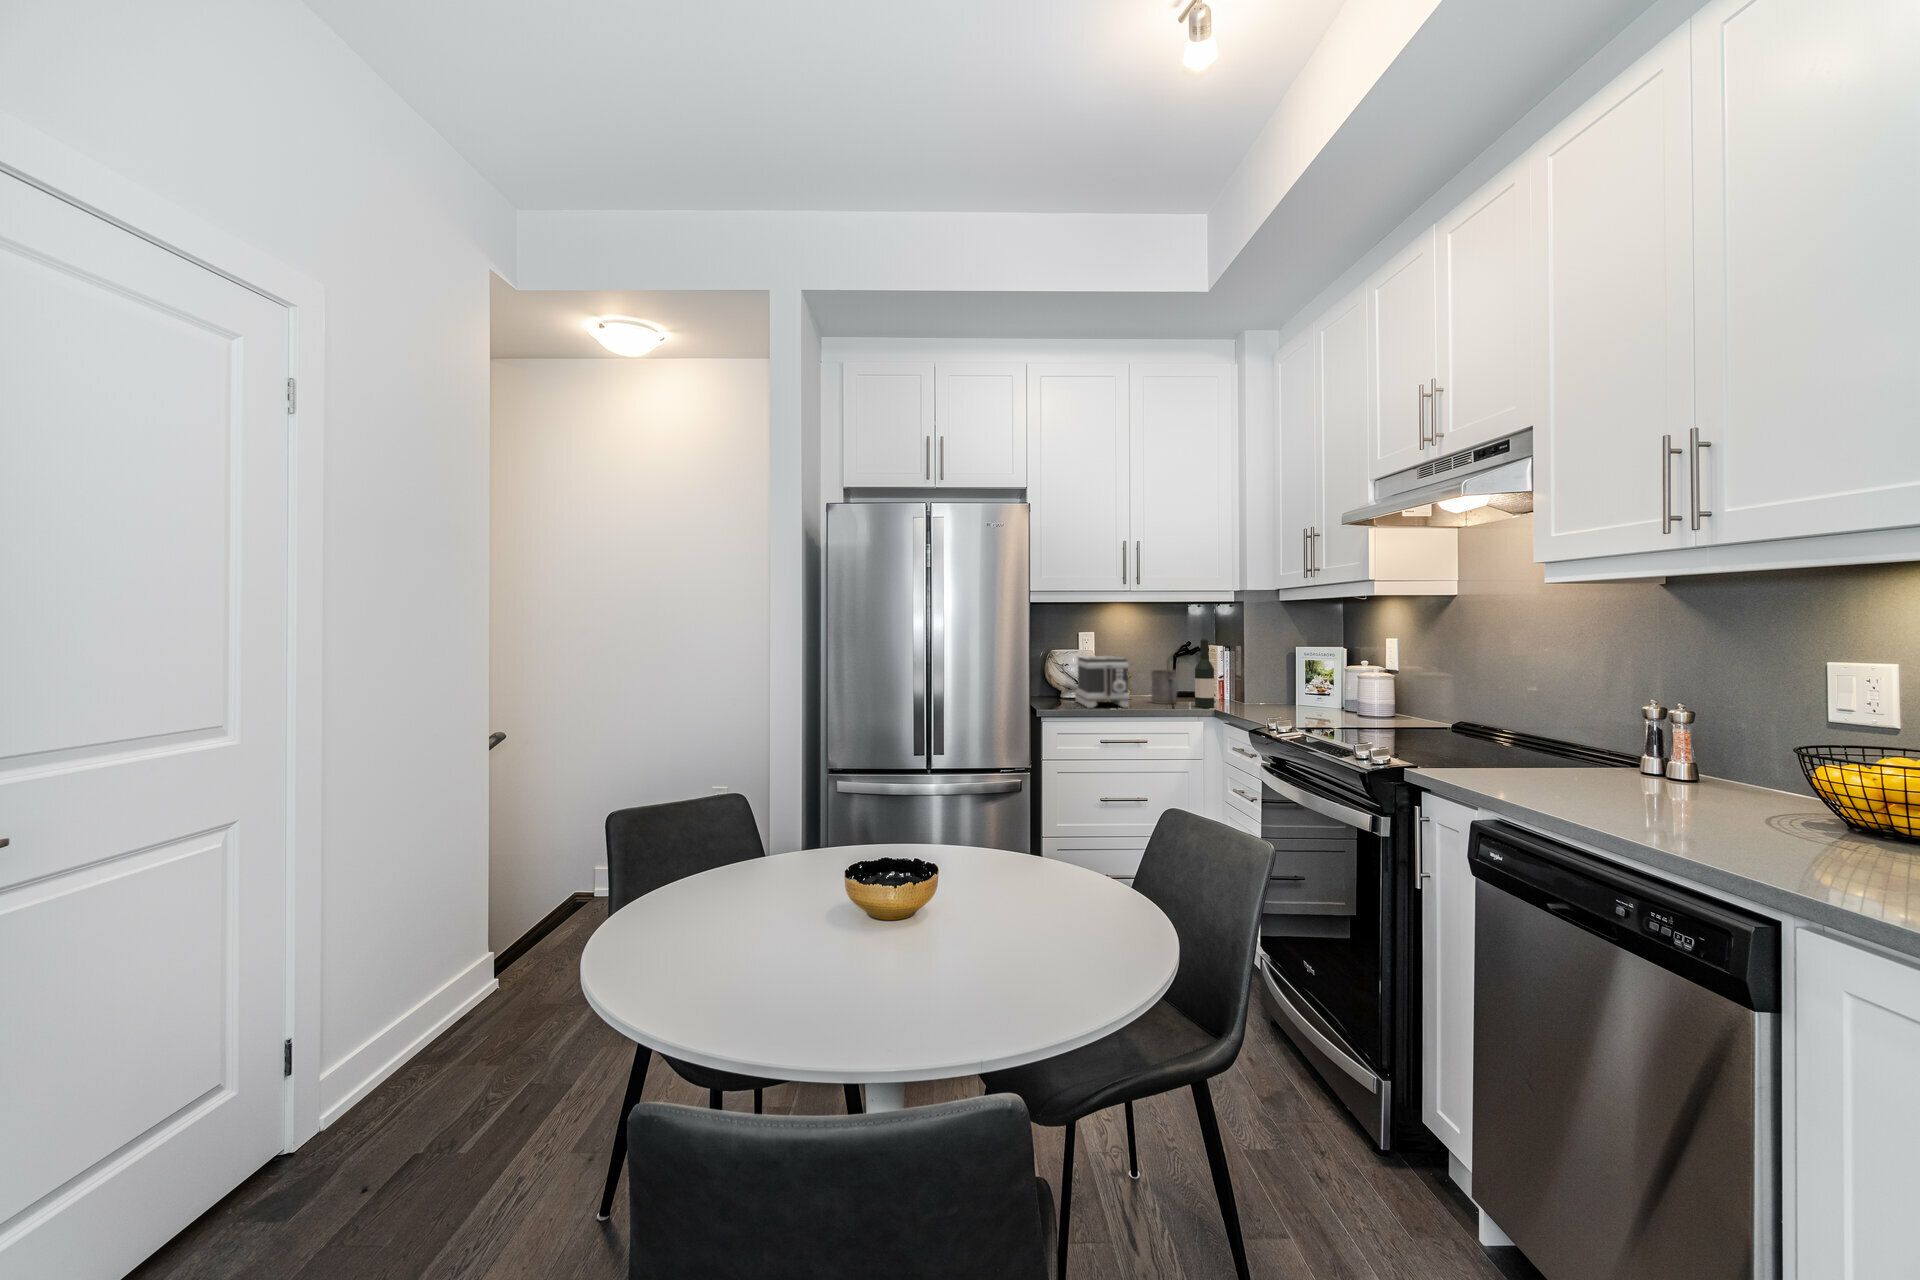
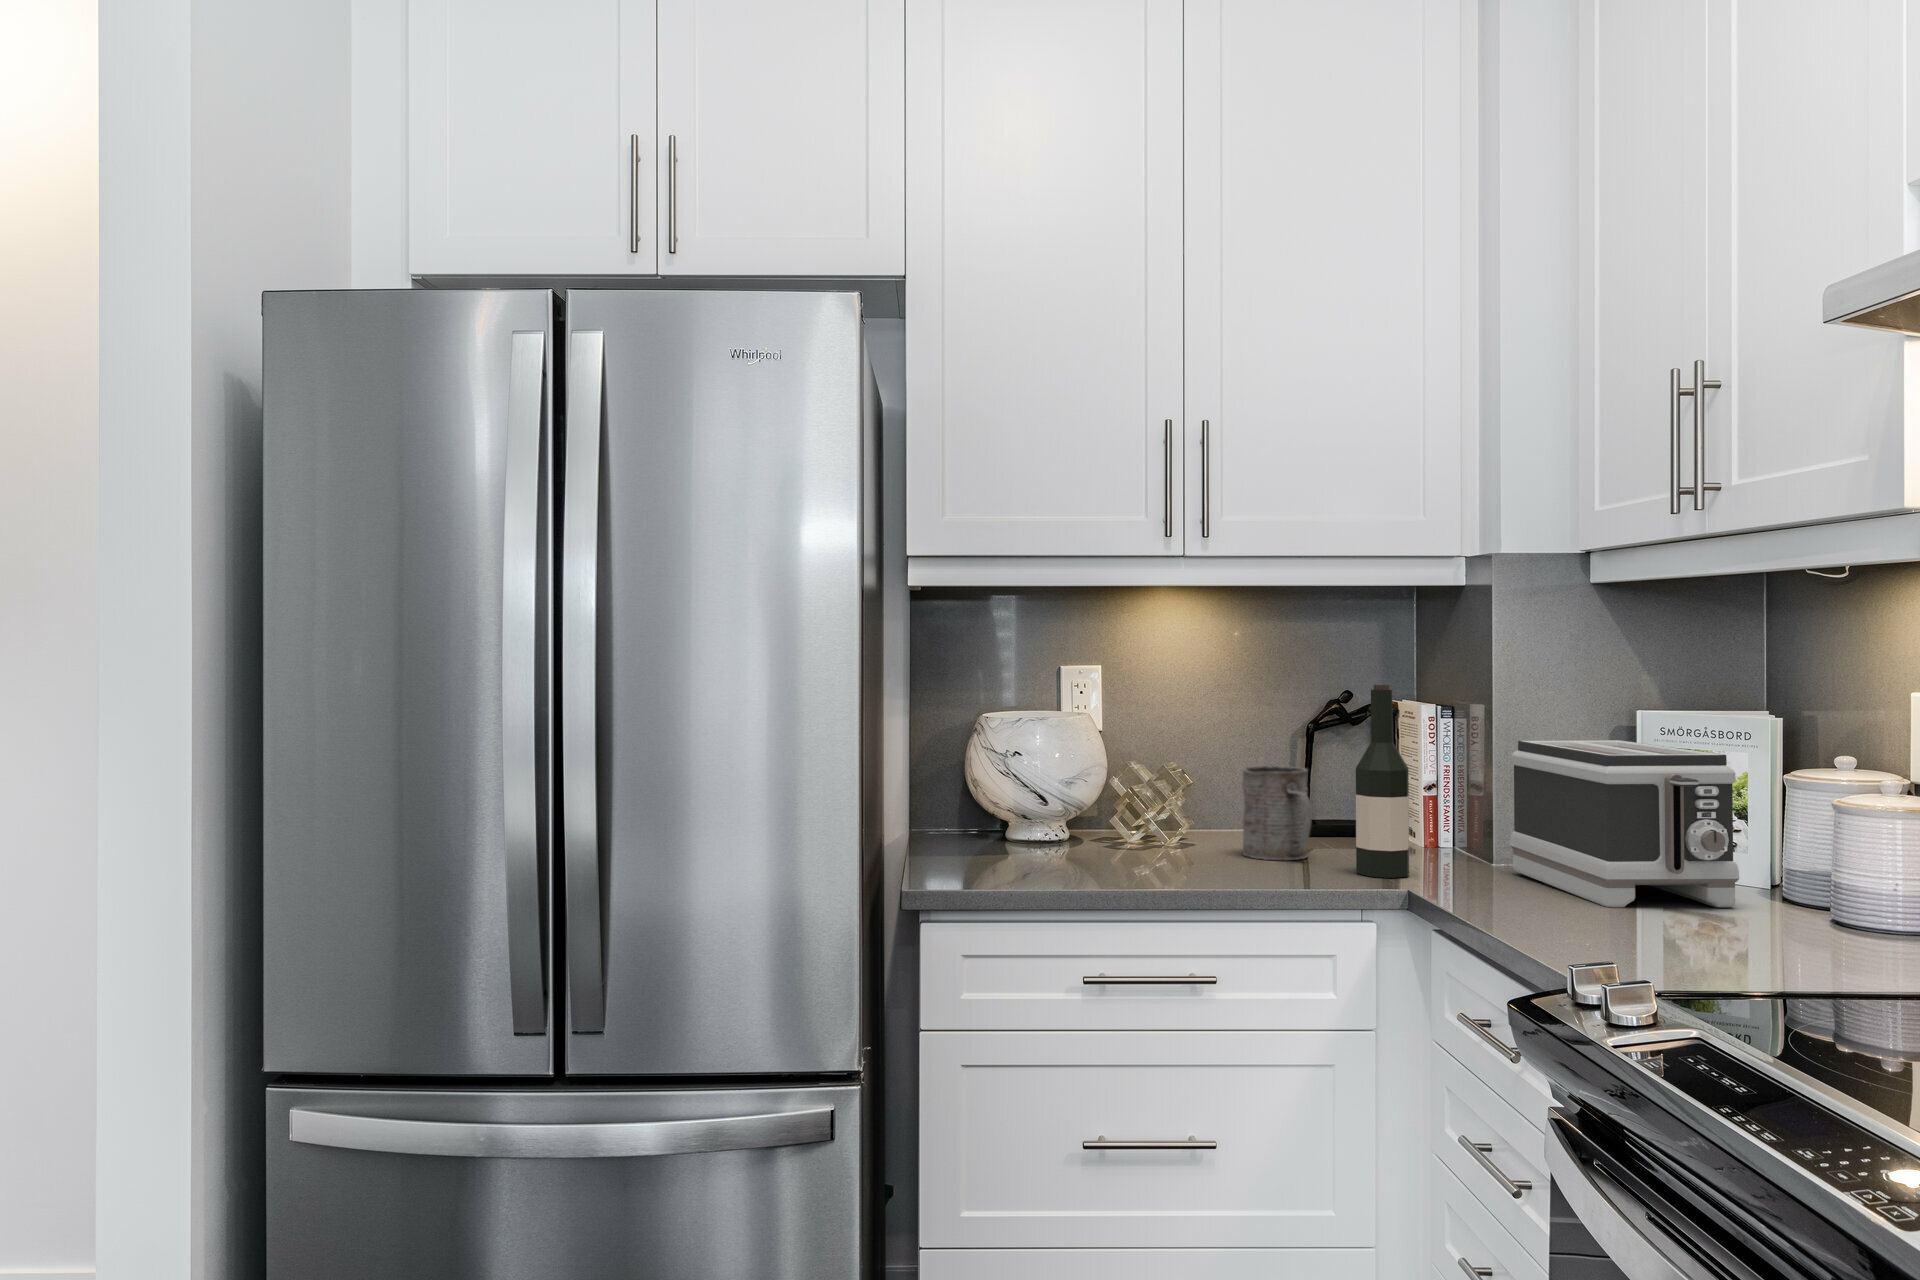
toaster: present [1075,656,1129,708] -> present [1510,740,1739,907]

